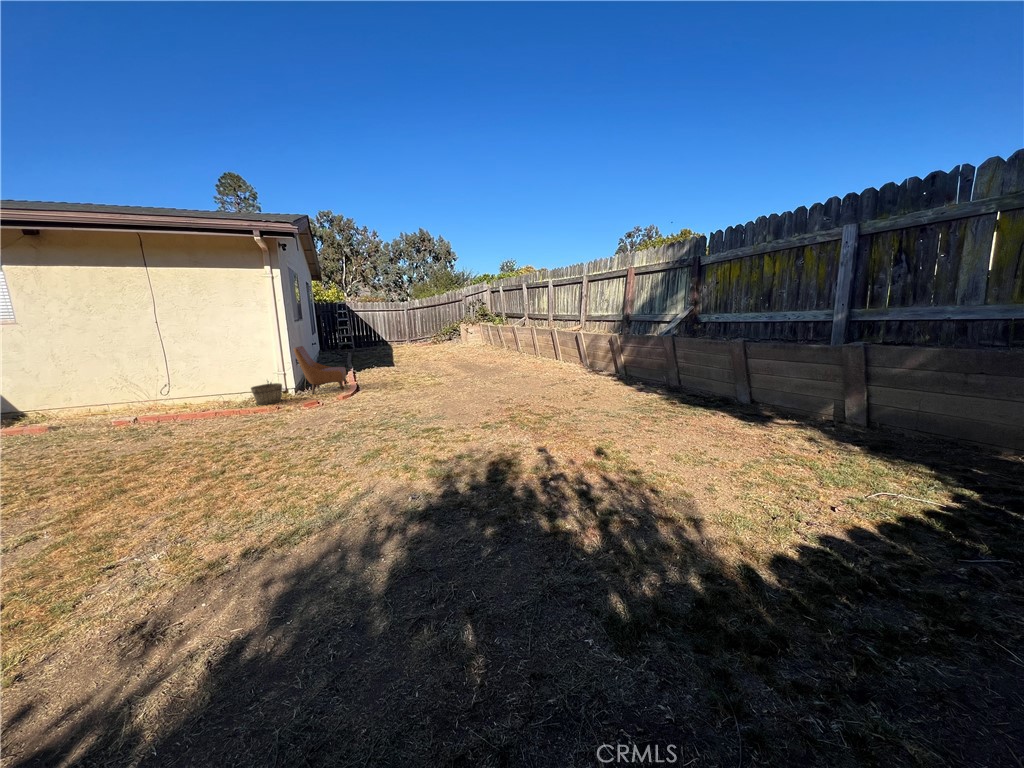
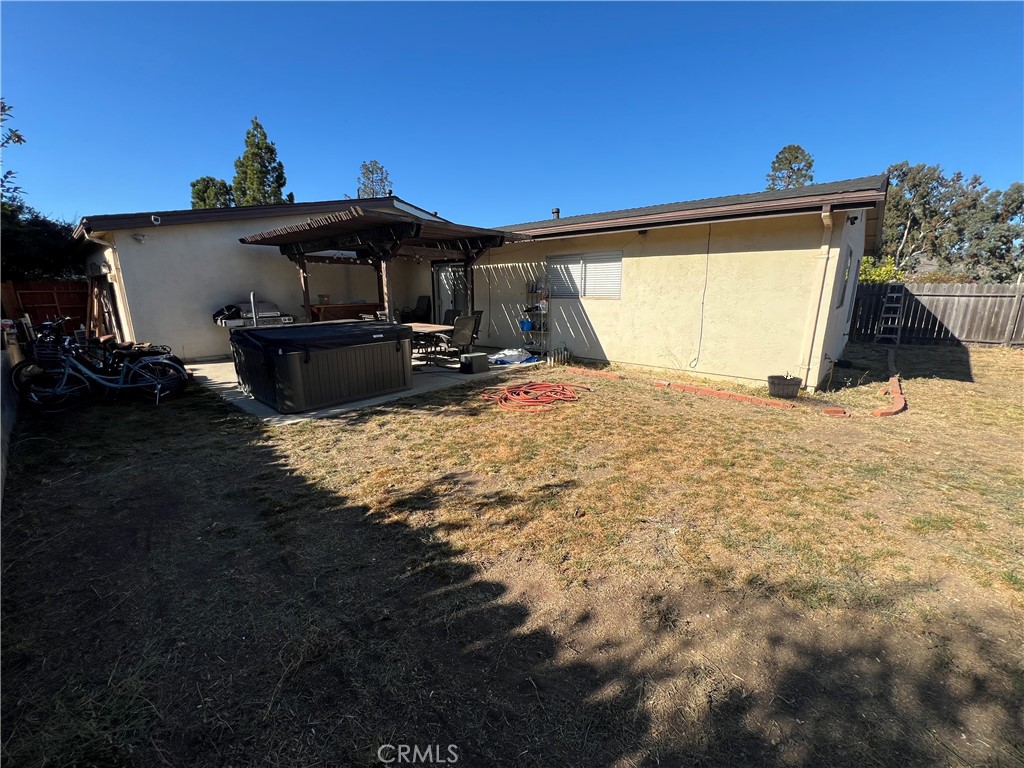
chair: present [294,346,347,394] -> none [827,339,893,404]

